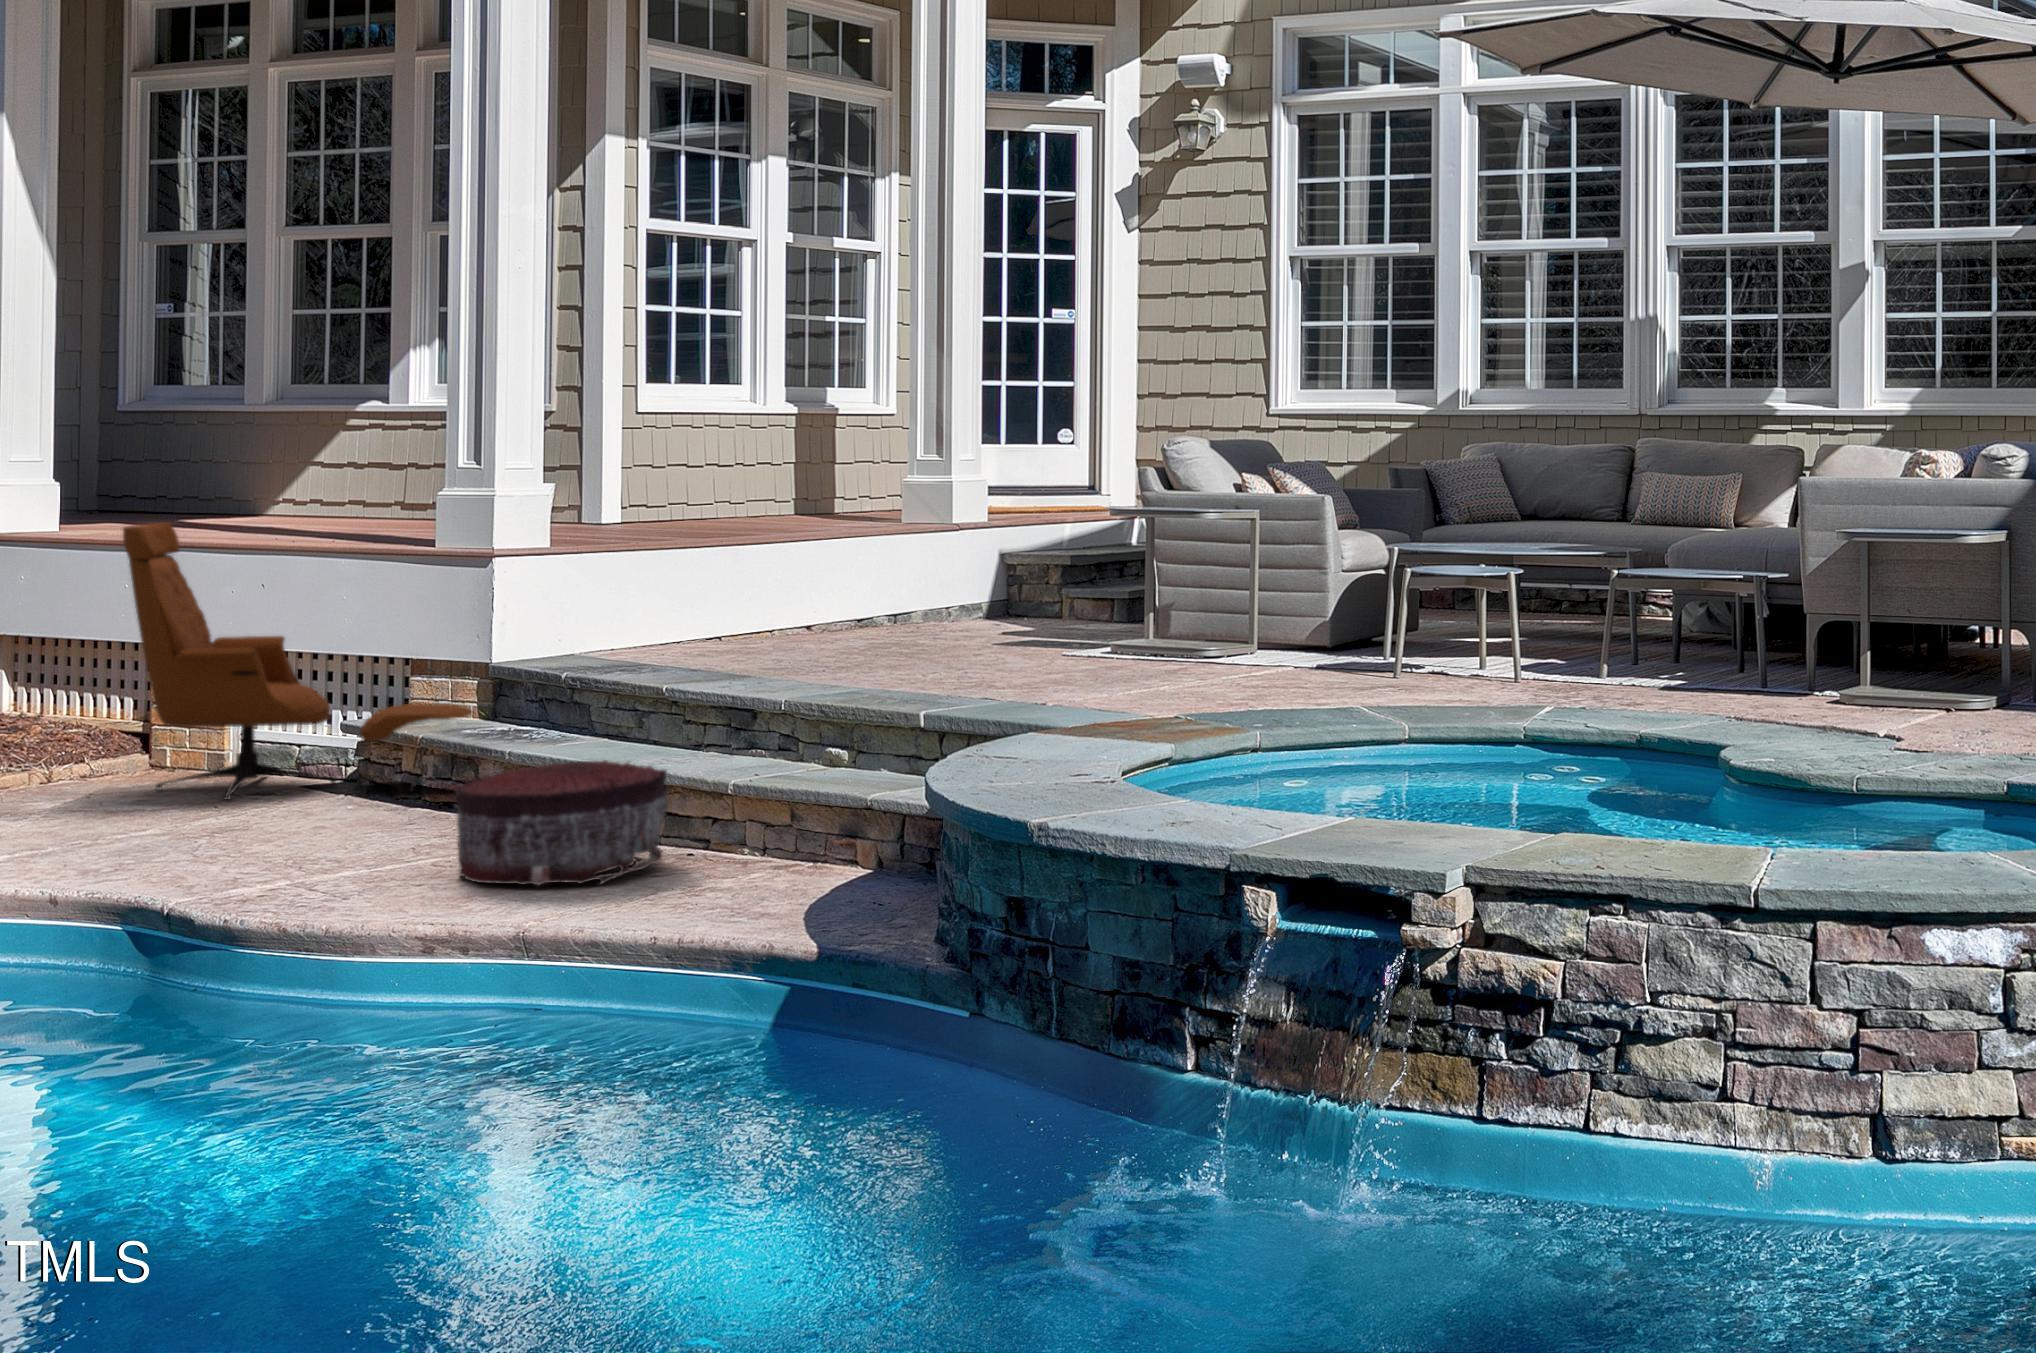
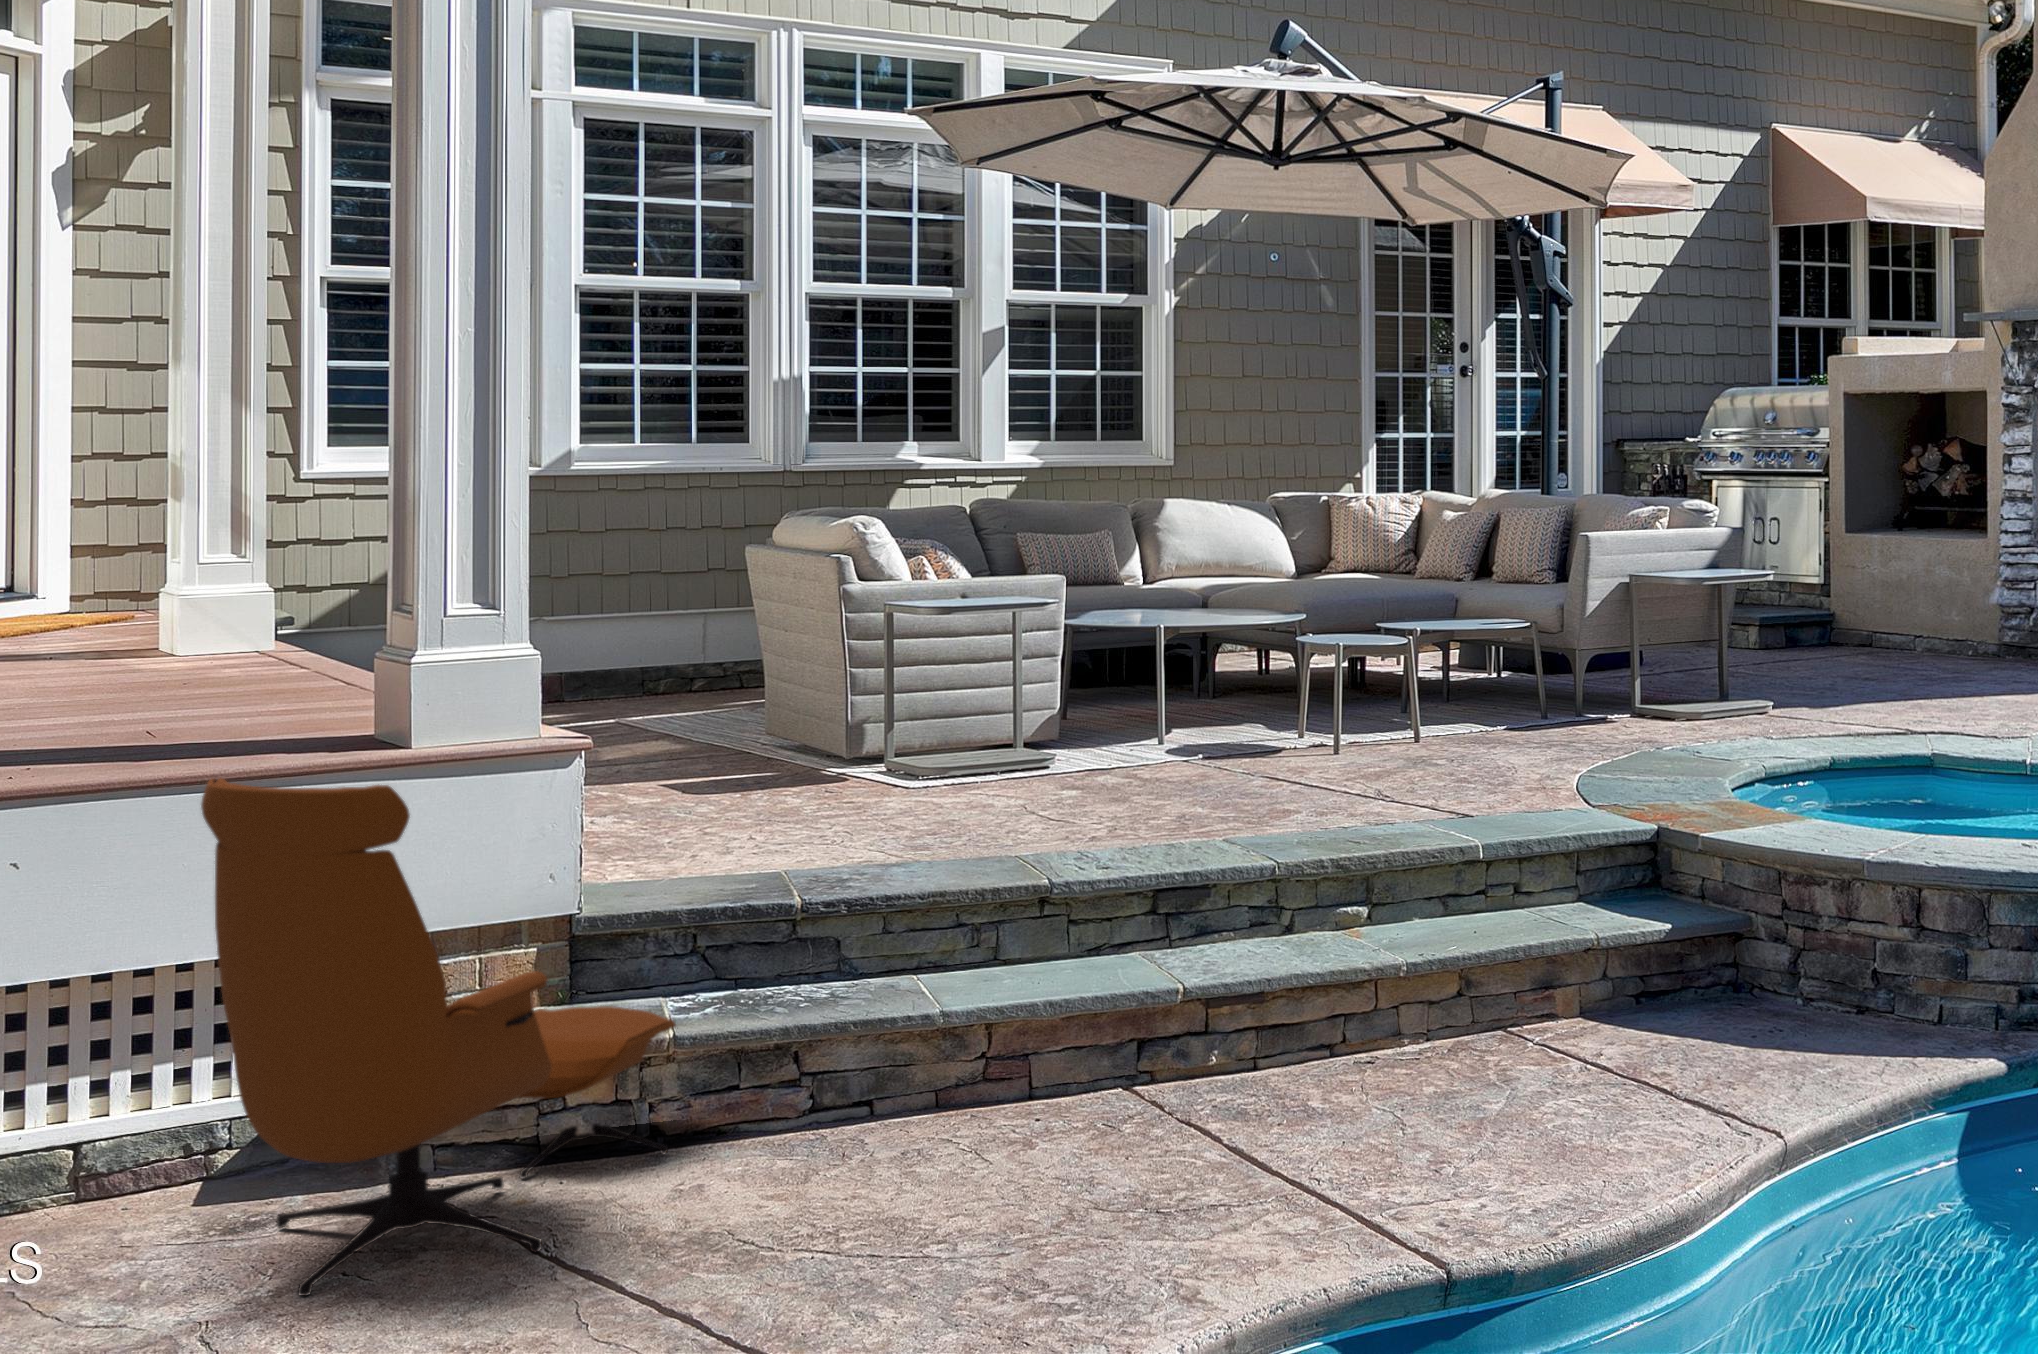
pouf: present [455,760,668,885] -> none [1324,958,1584,1151]

